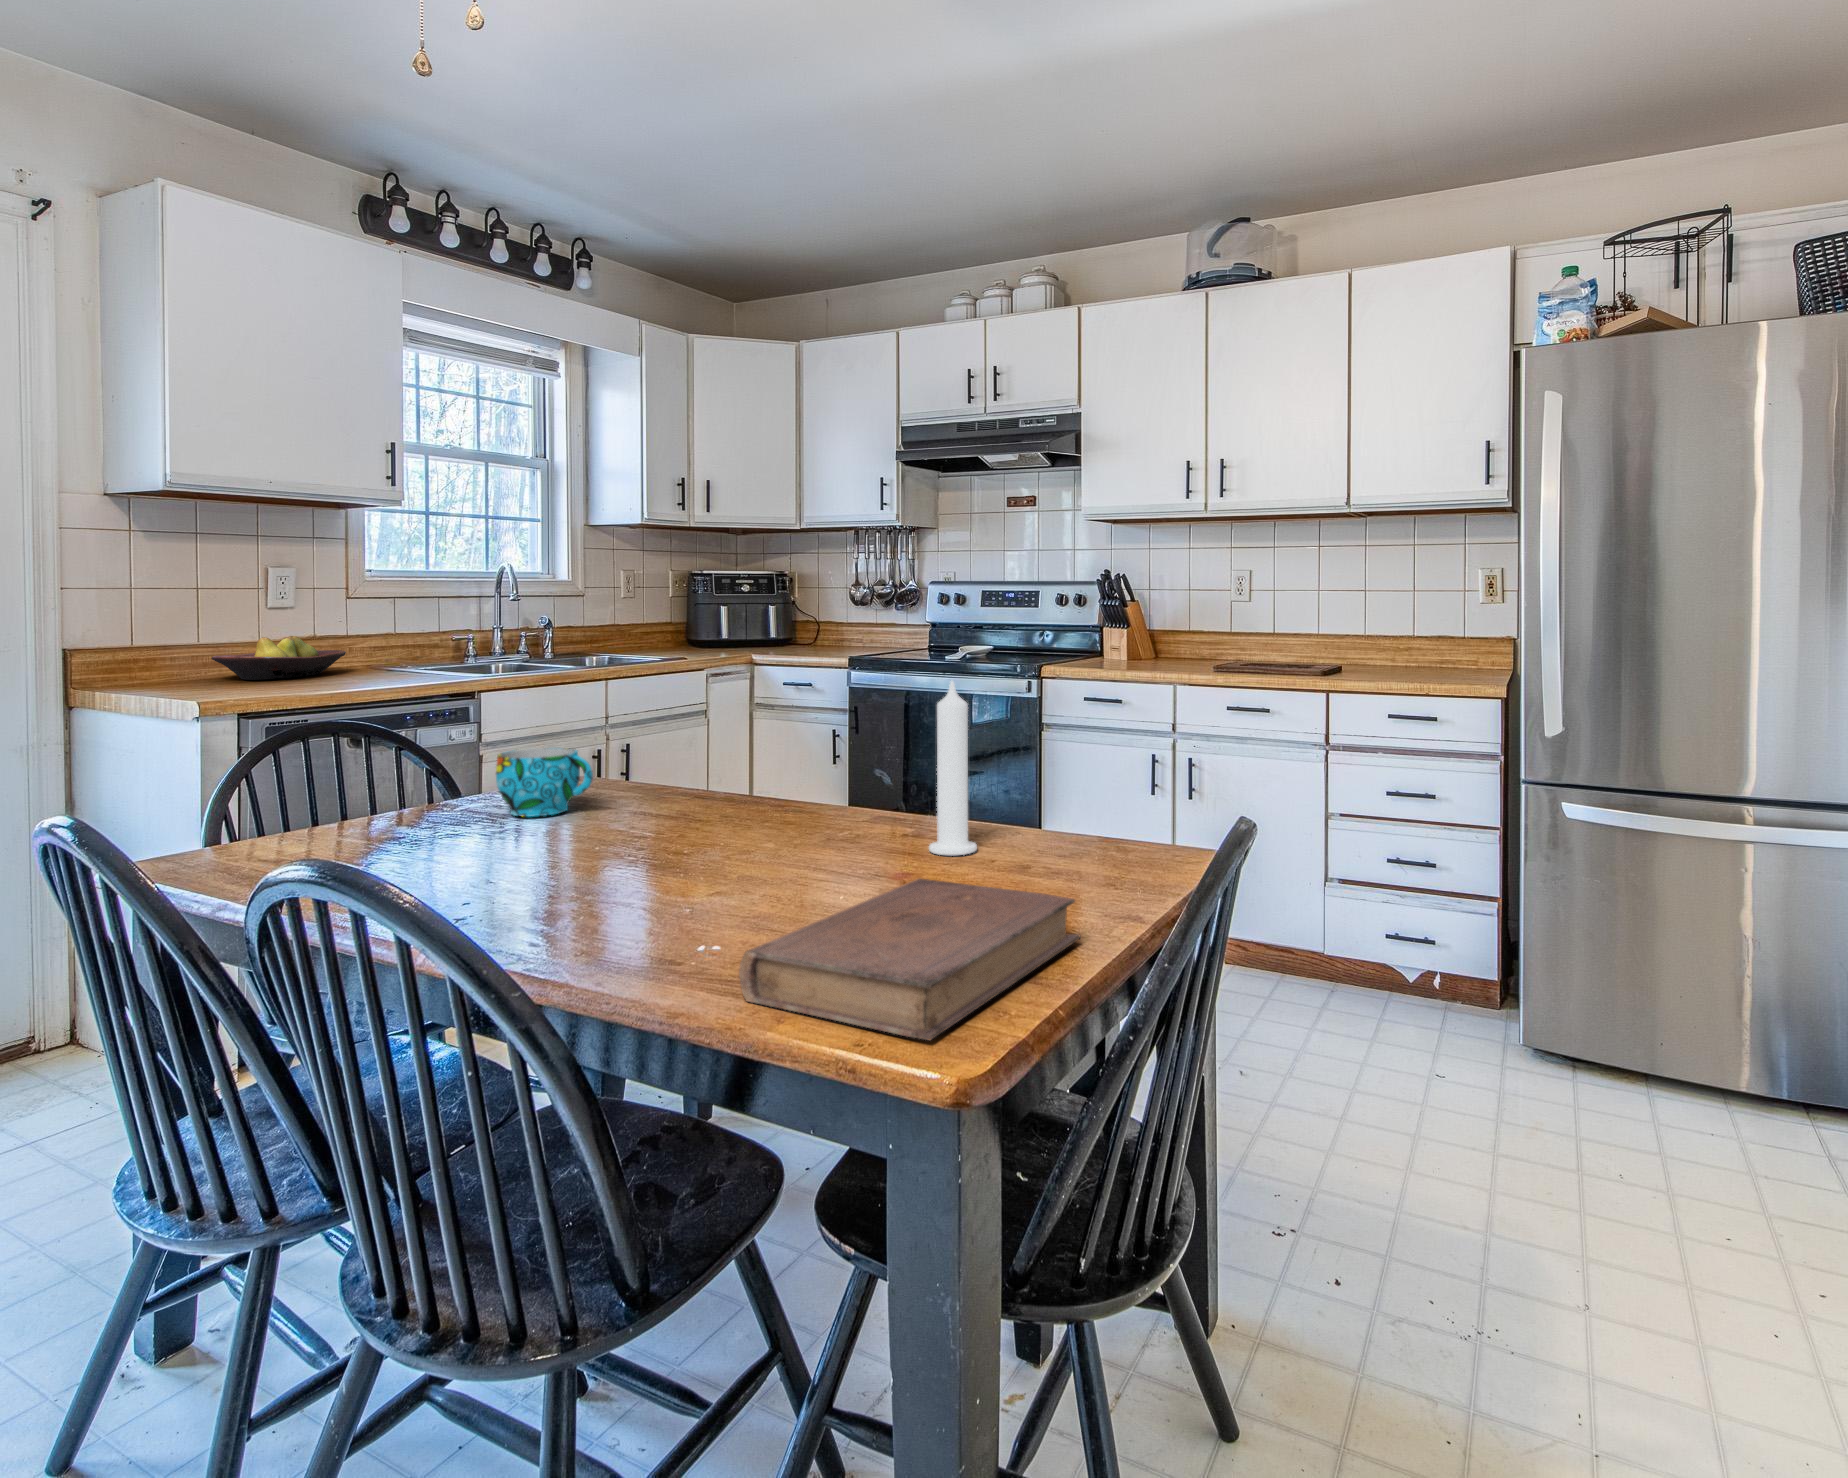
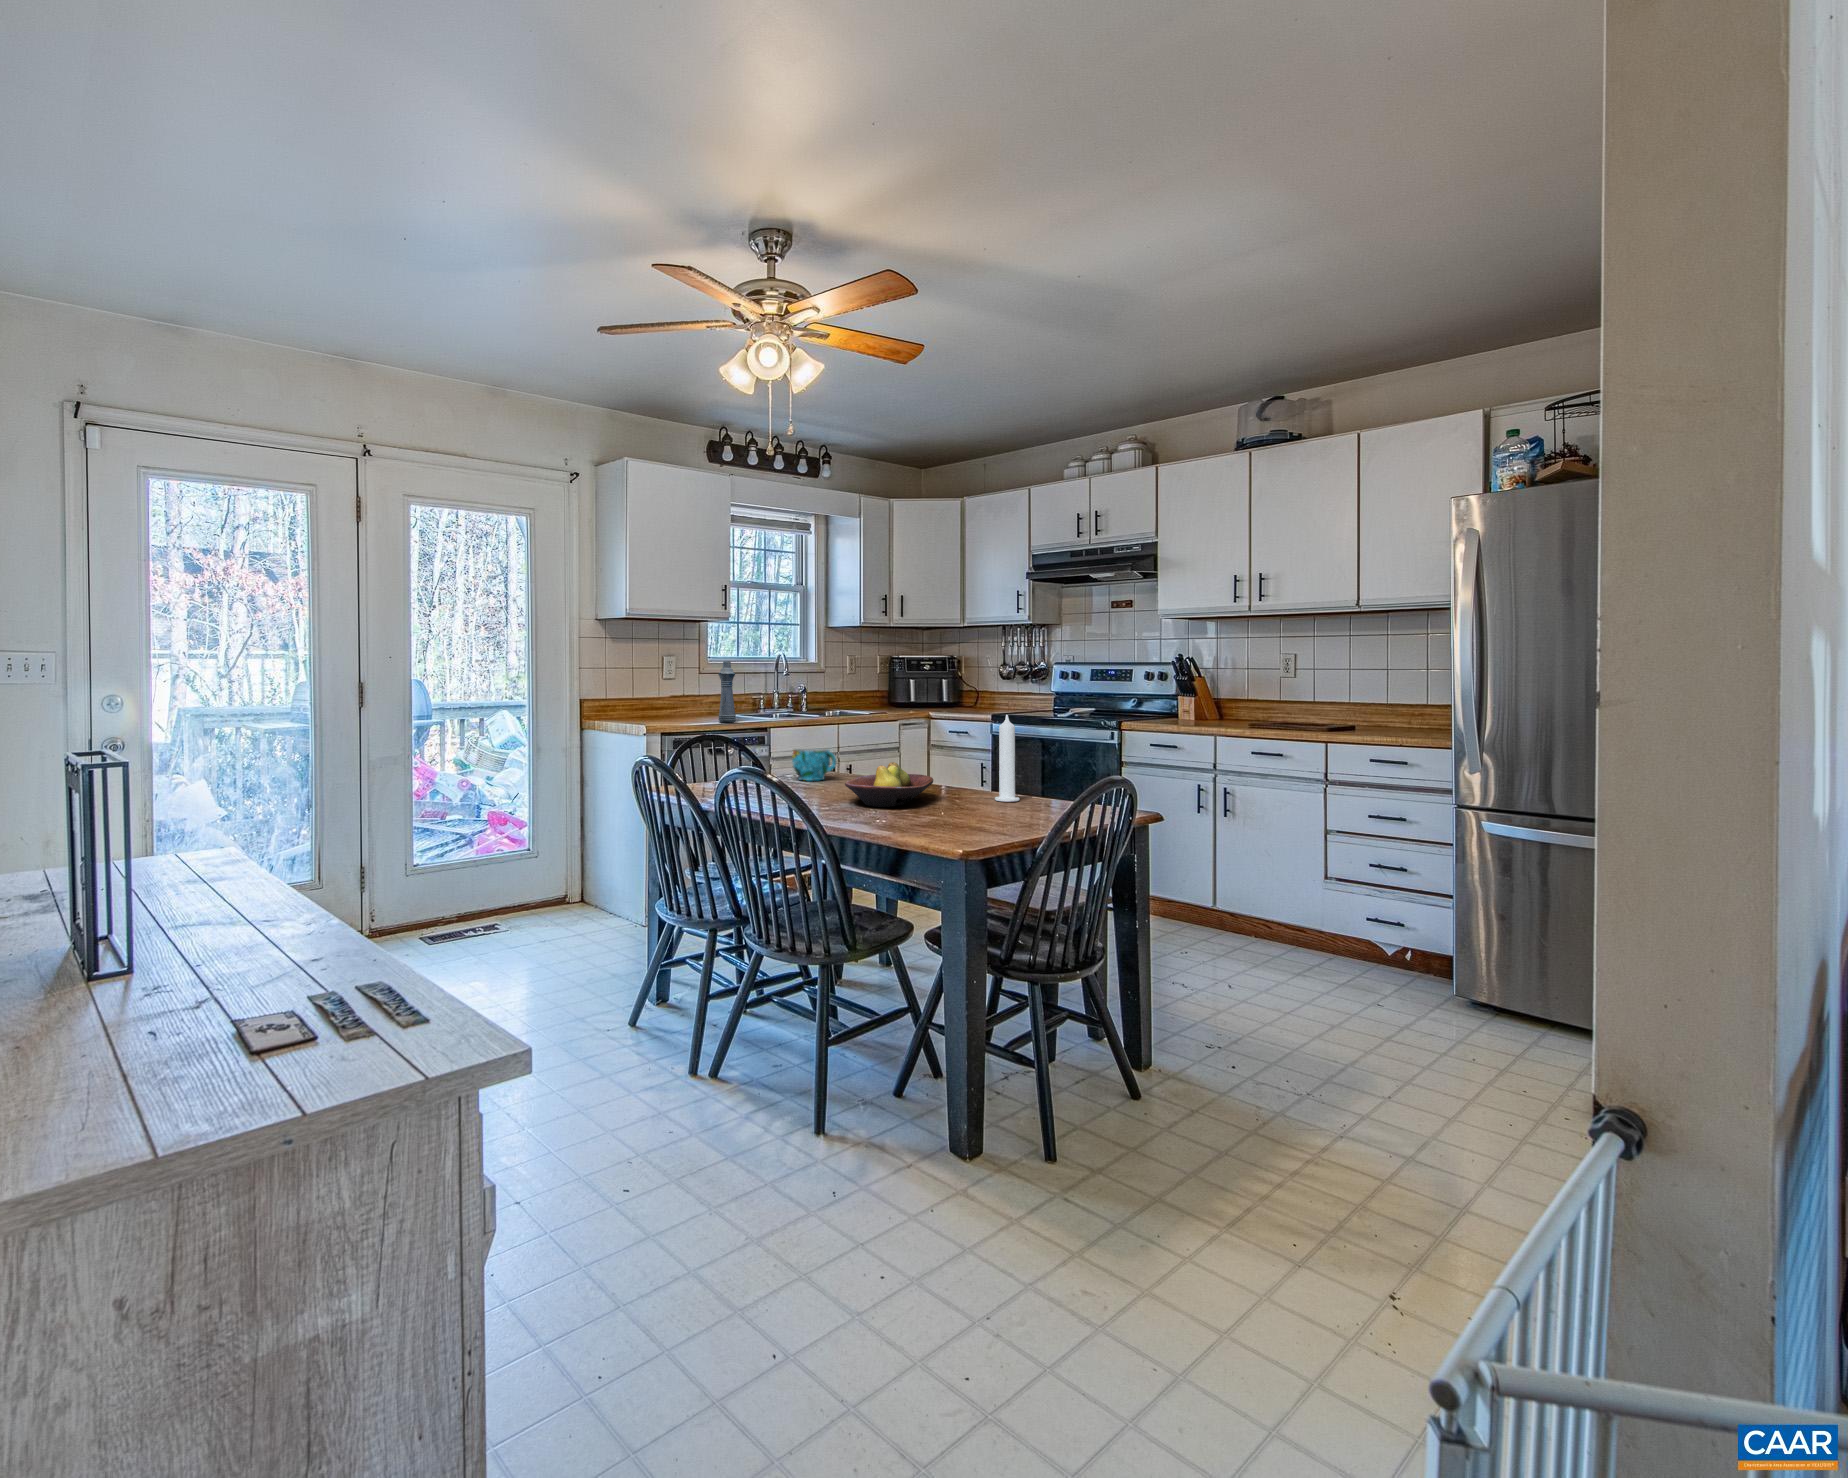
bottle: none [372,576,412,685] -> present [718,661,736,722]
fruit bowl: present [212,636,346,680] -> present [845,762,933,807]
book: present [739,878,1080,1041] -> none [894,798,1041,836]

